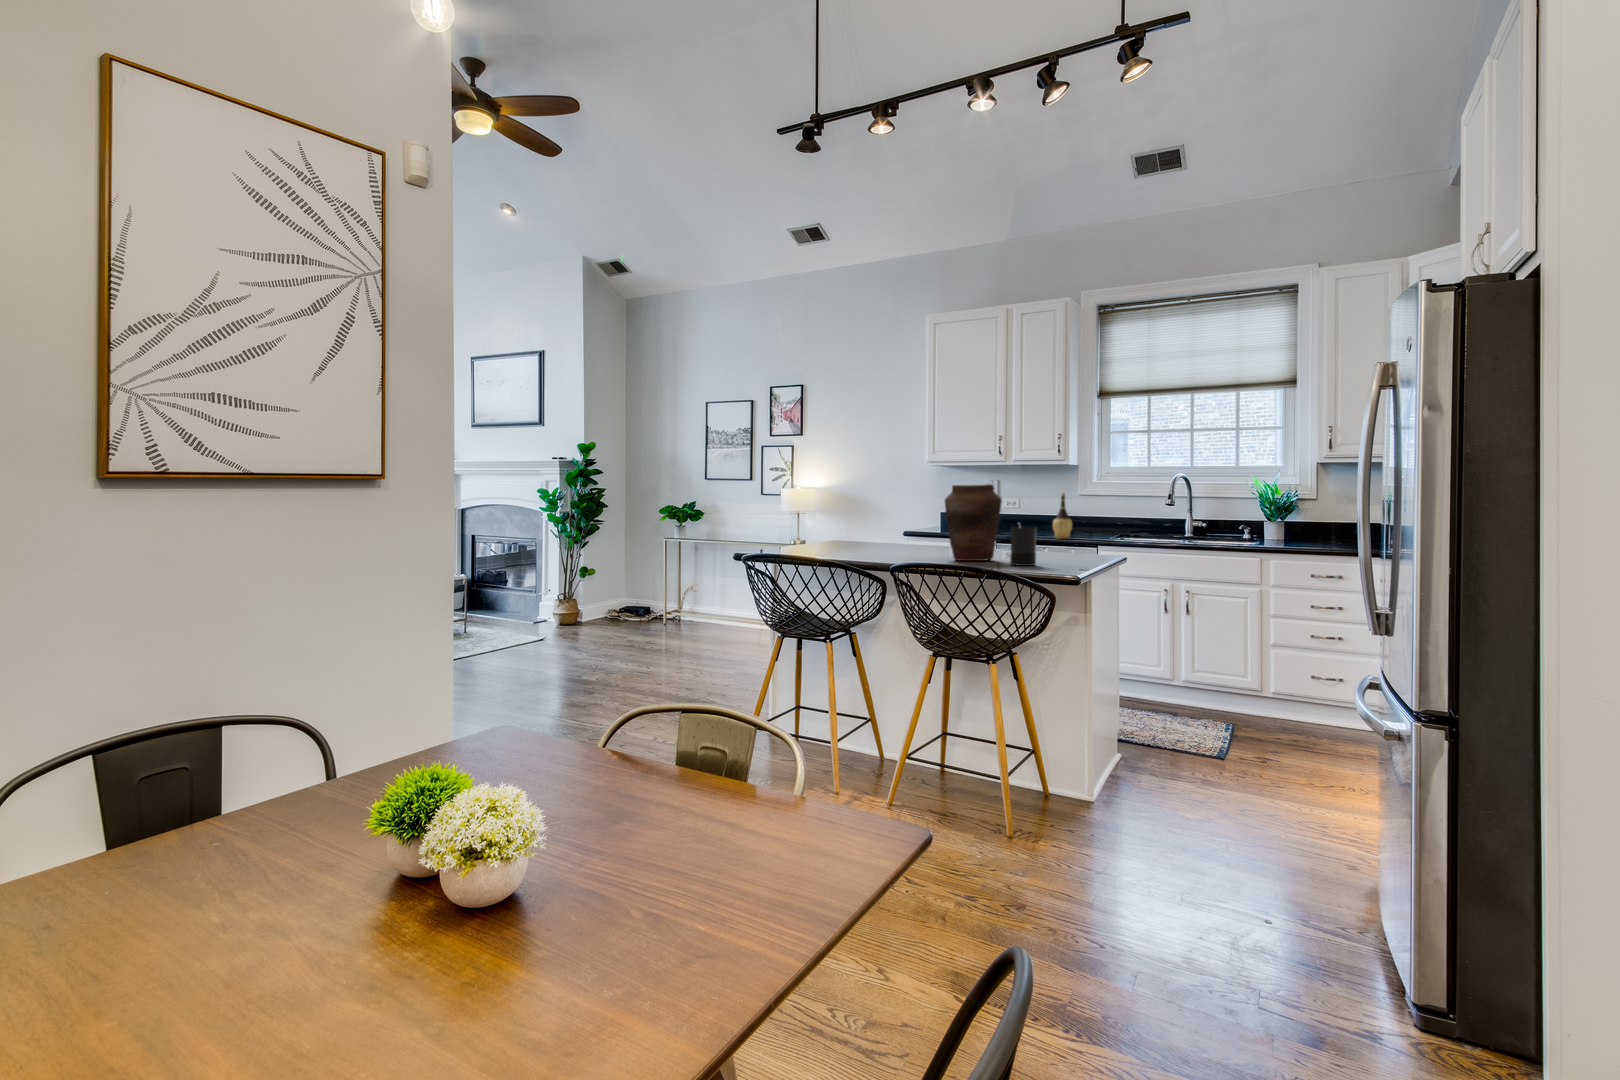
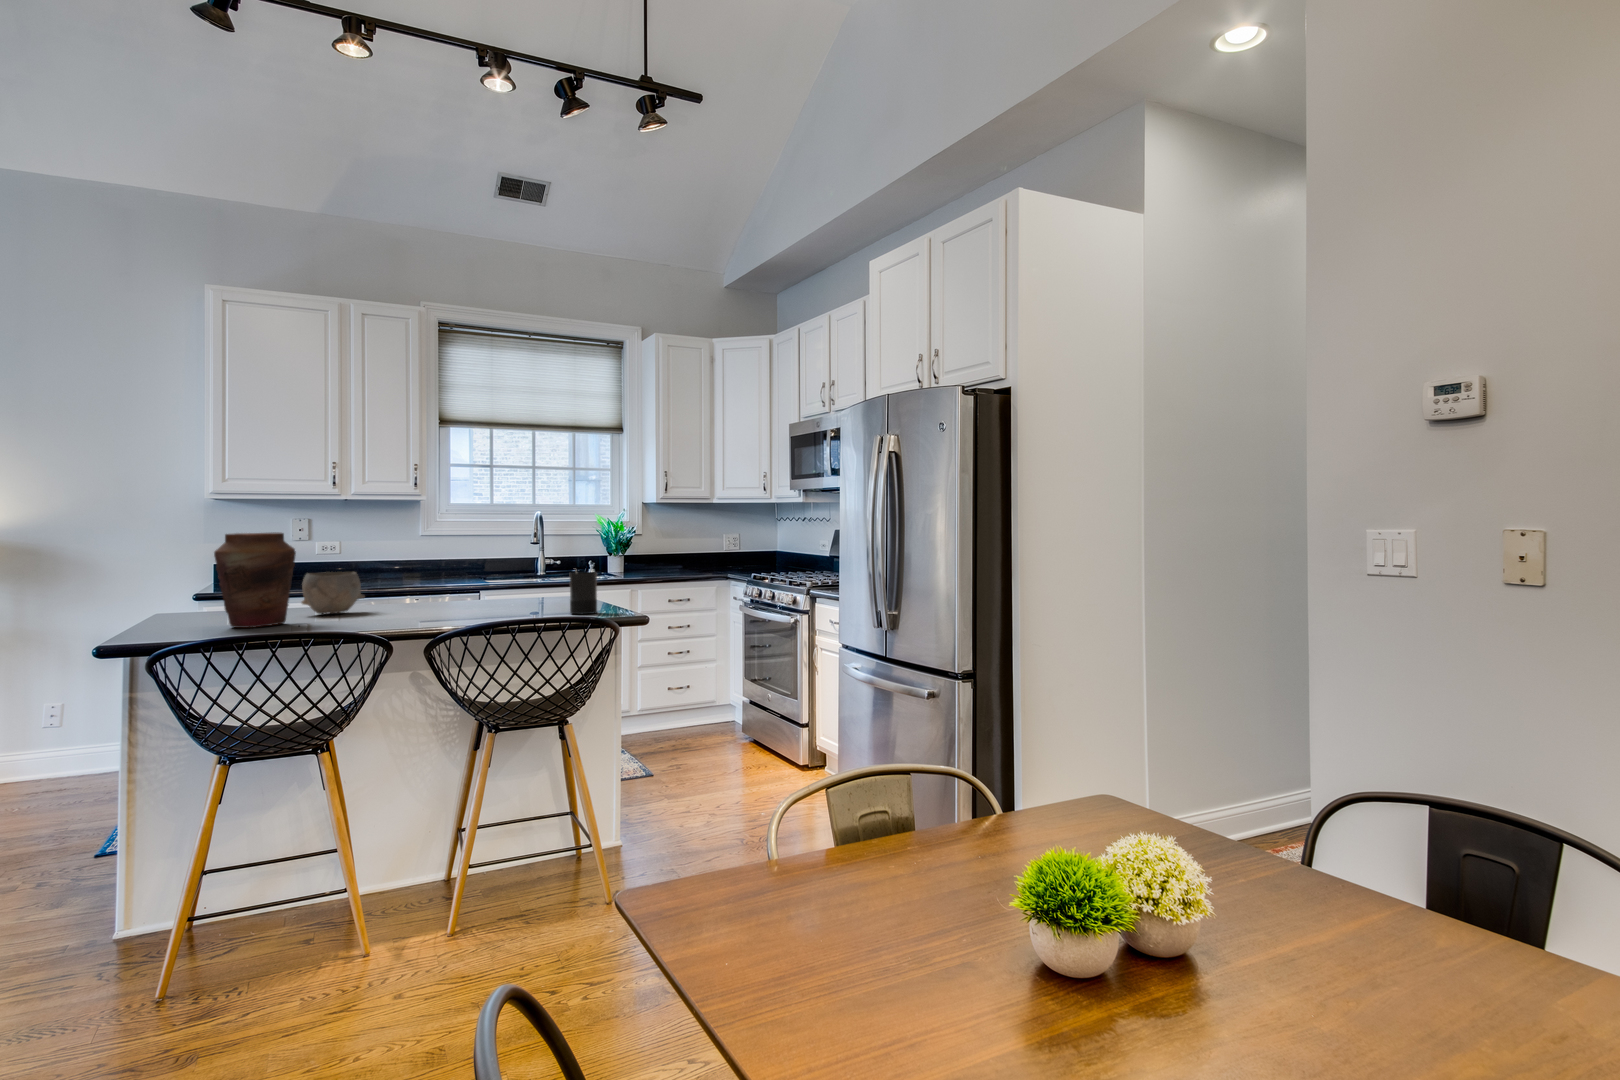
vase: present [945,484,1002,561] -> present [214,533,296,628]
wine bottle: present [1053,493,1072,539] -> none [395,533,419,587]
bowl: none [891,520,933,550] -> present [302,572,365,614]

